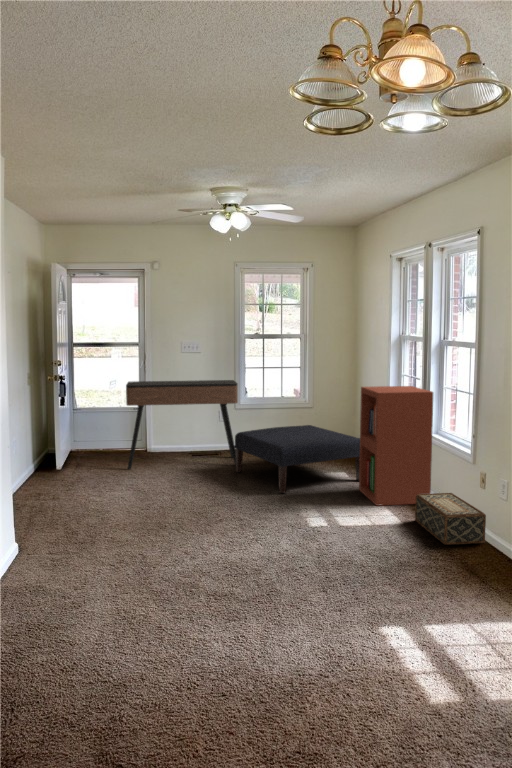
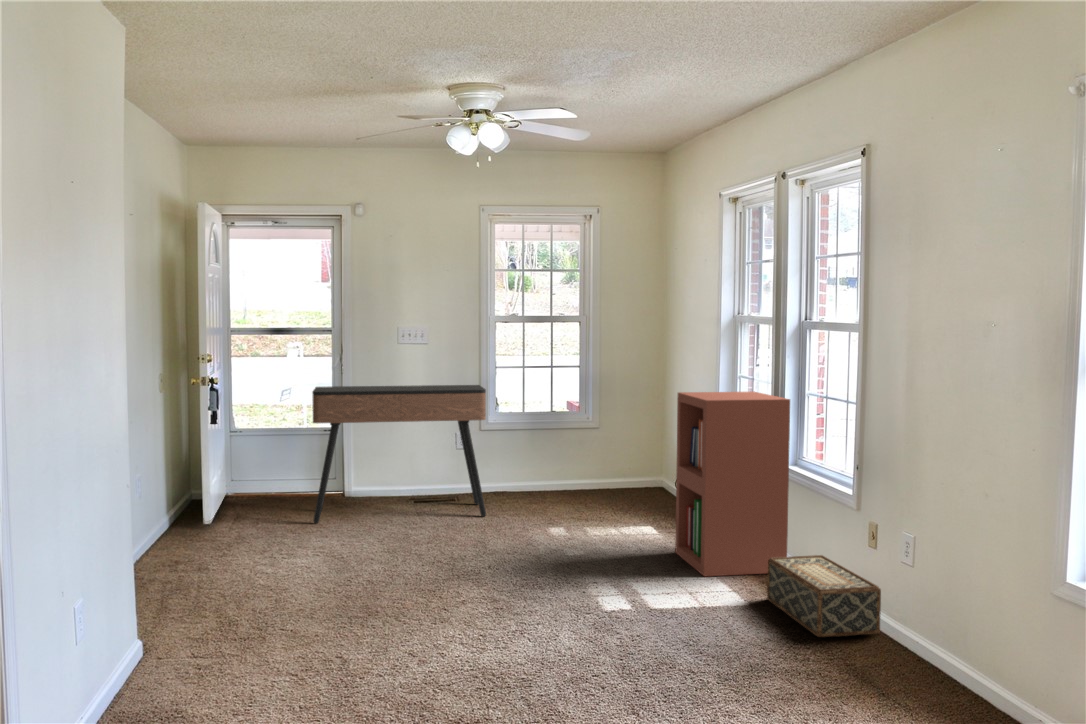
ottoman: present [235,425,360,493] -> none [482,454,682,558]

